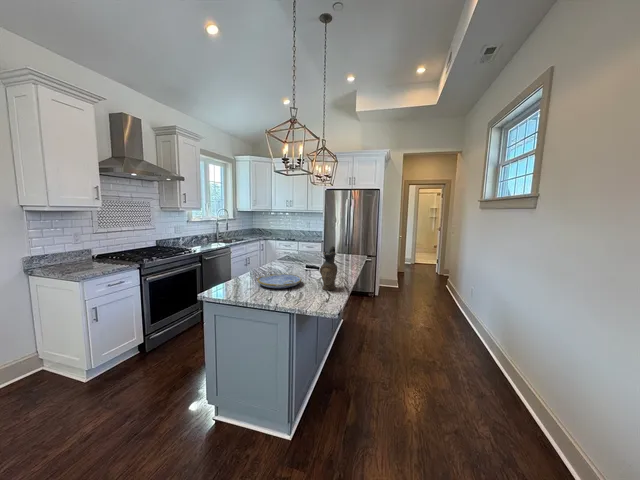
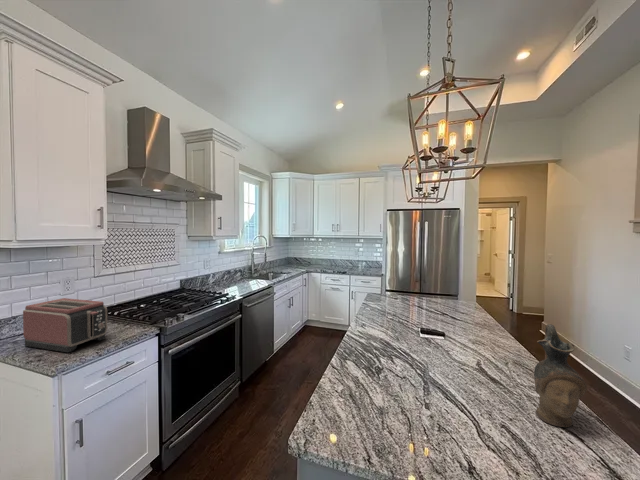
toaster: none [55,243,107,272] -> present [23,298,107,352]
serving tray: present [257,271,302,288] -> none [387,360,483,420]

